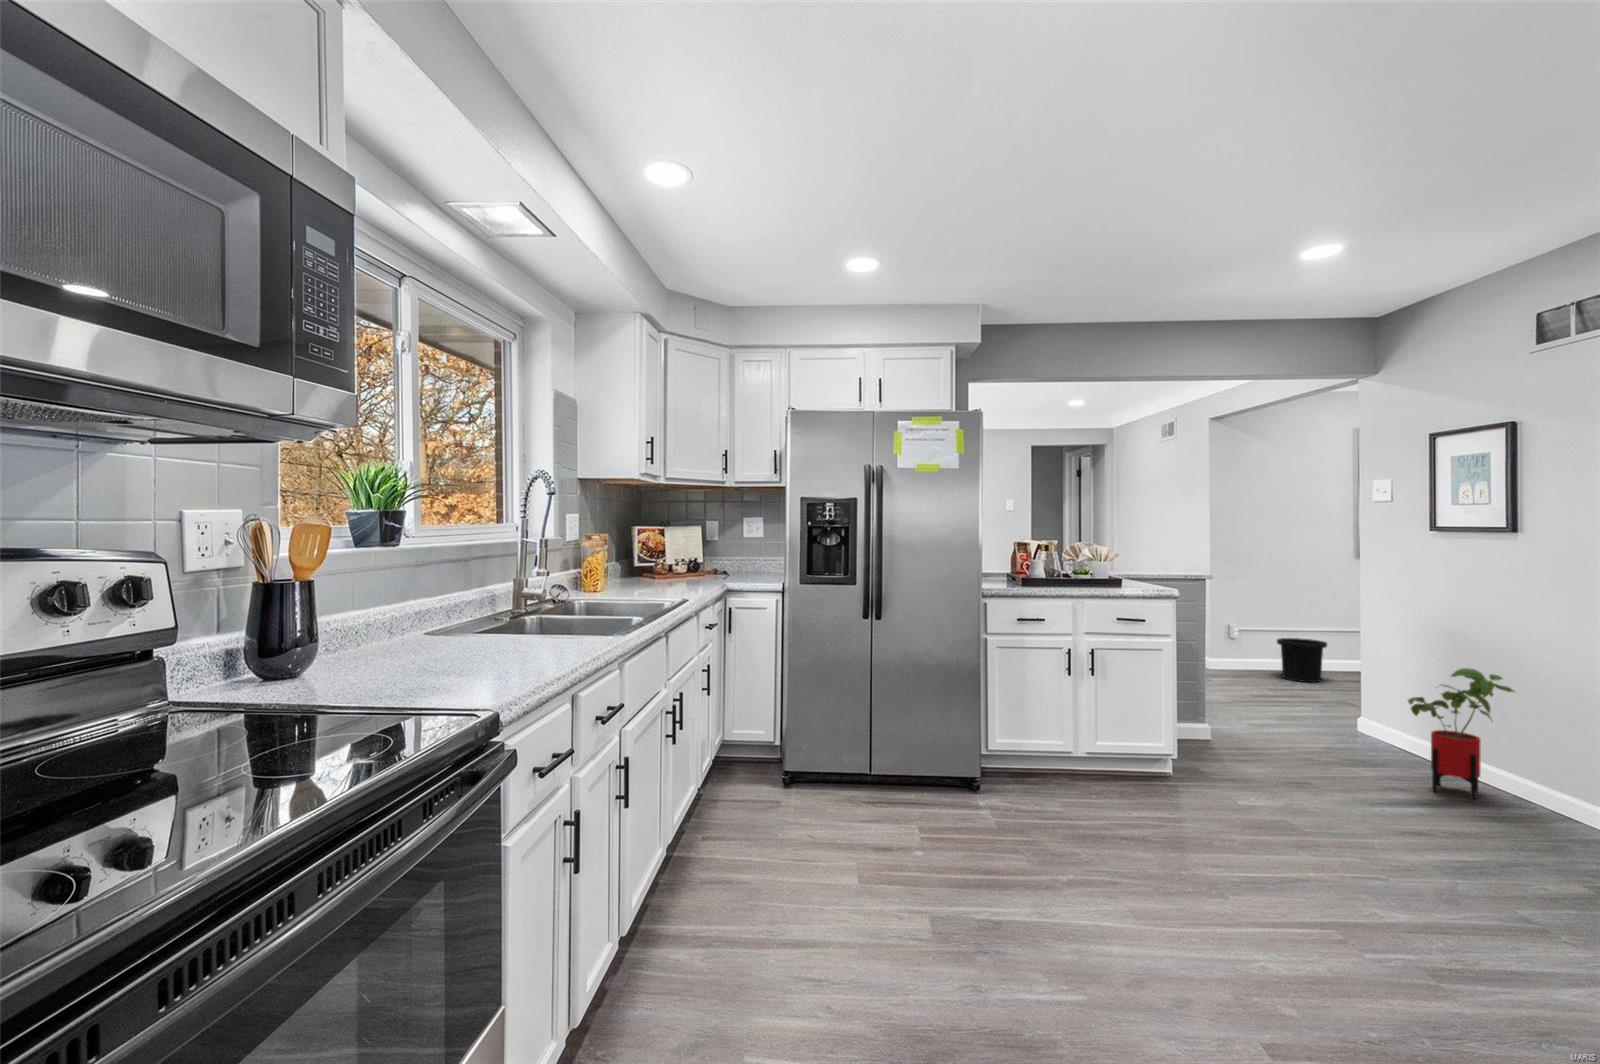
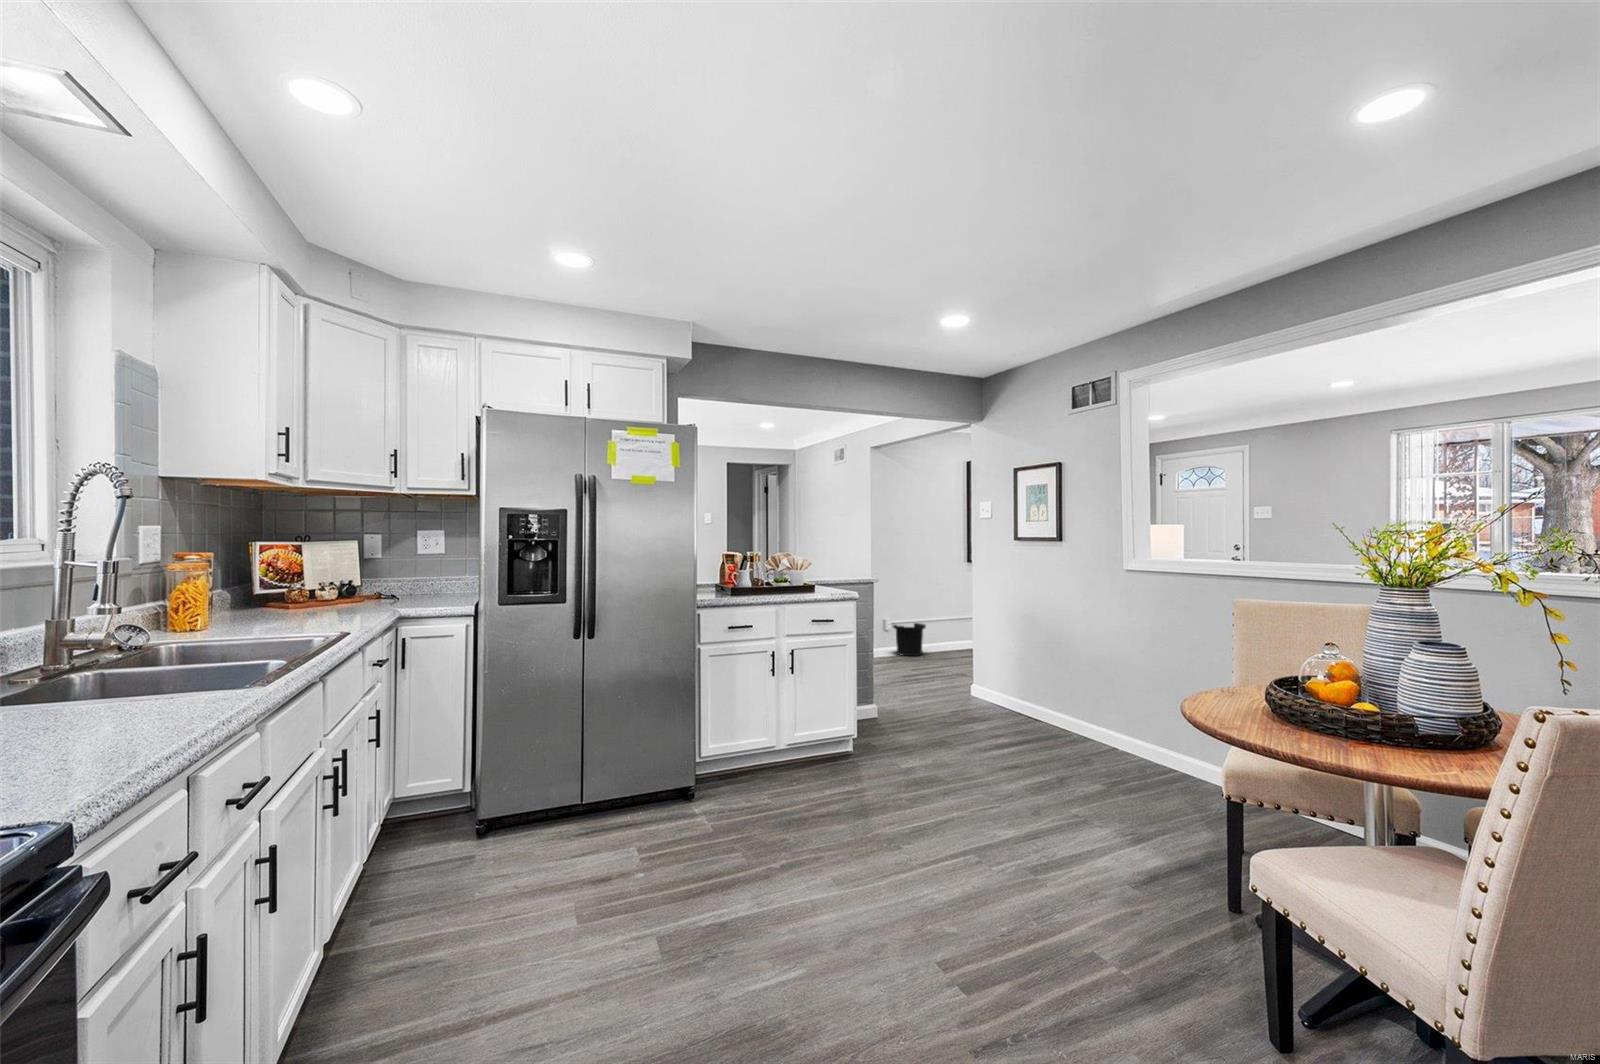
house plant: present [1408,668,1514,799] -> none [1009,641,1073,738]

